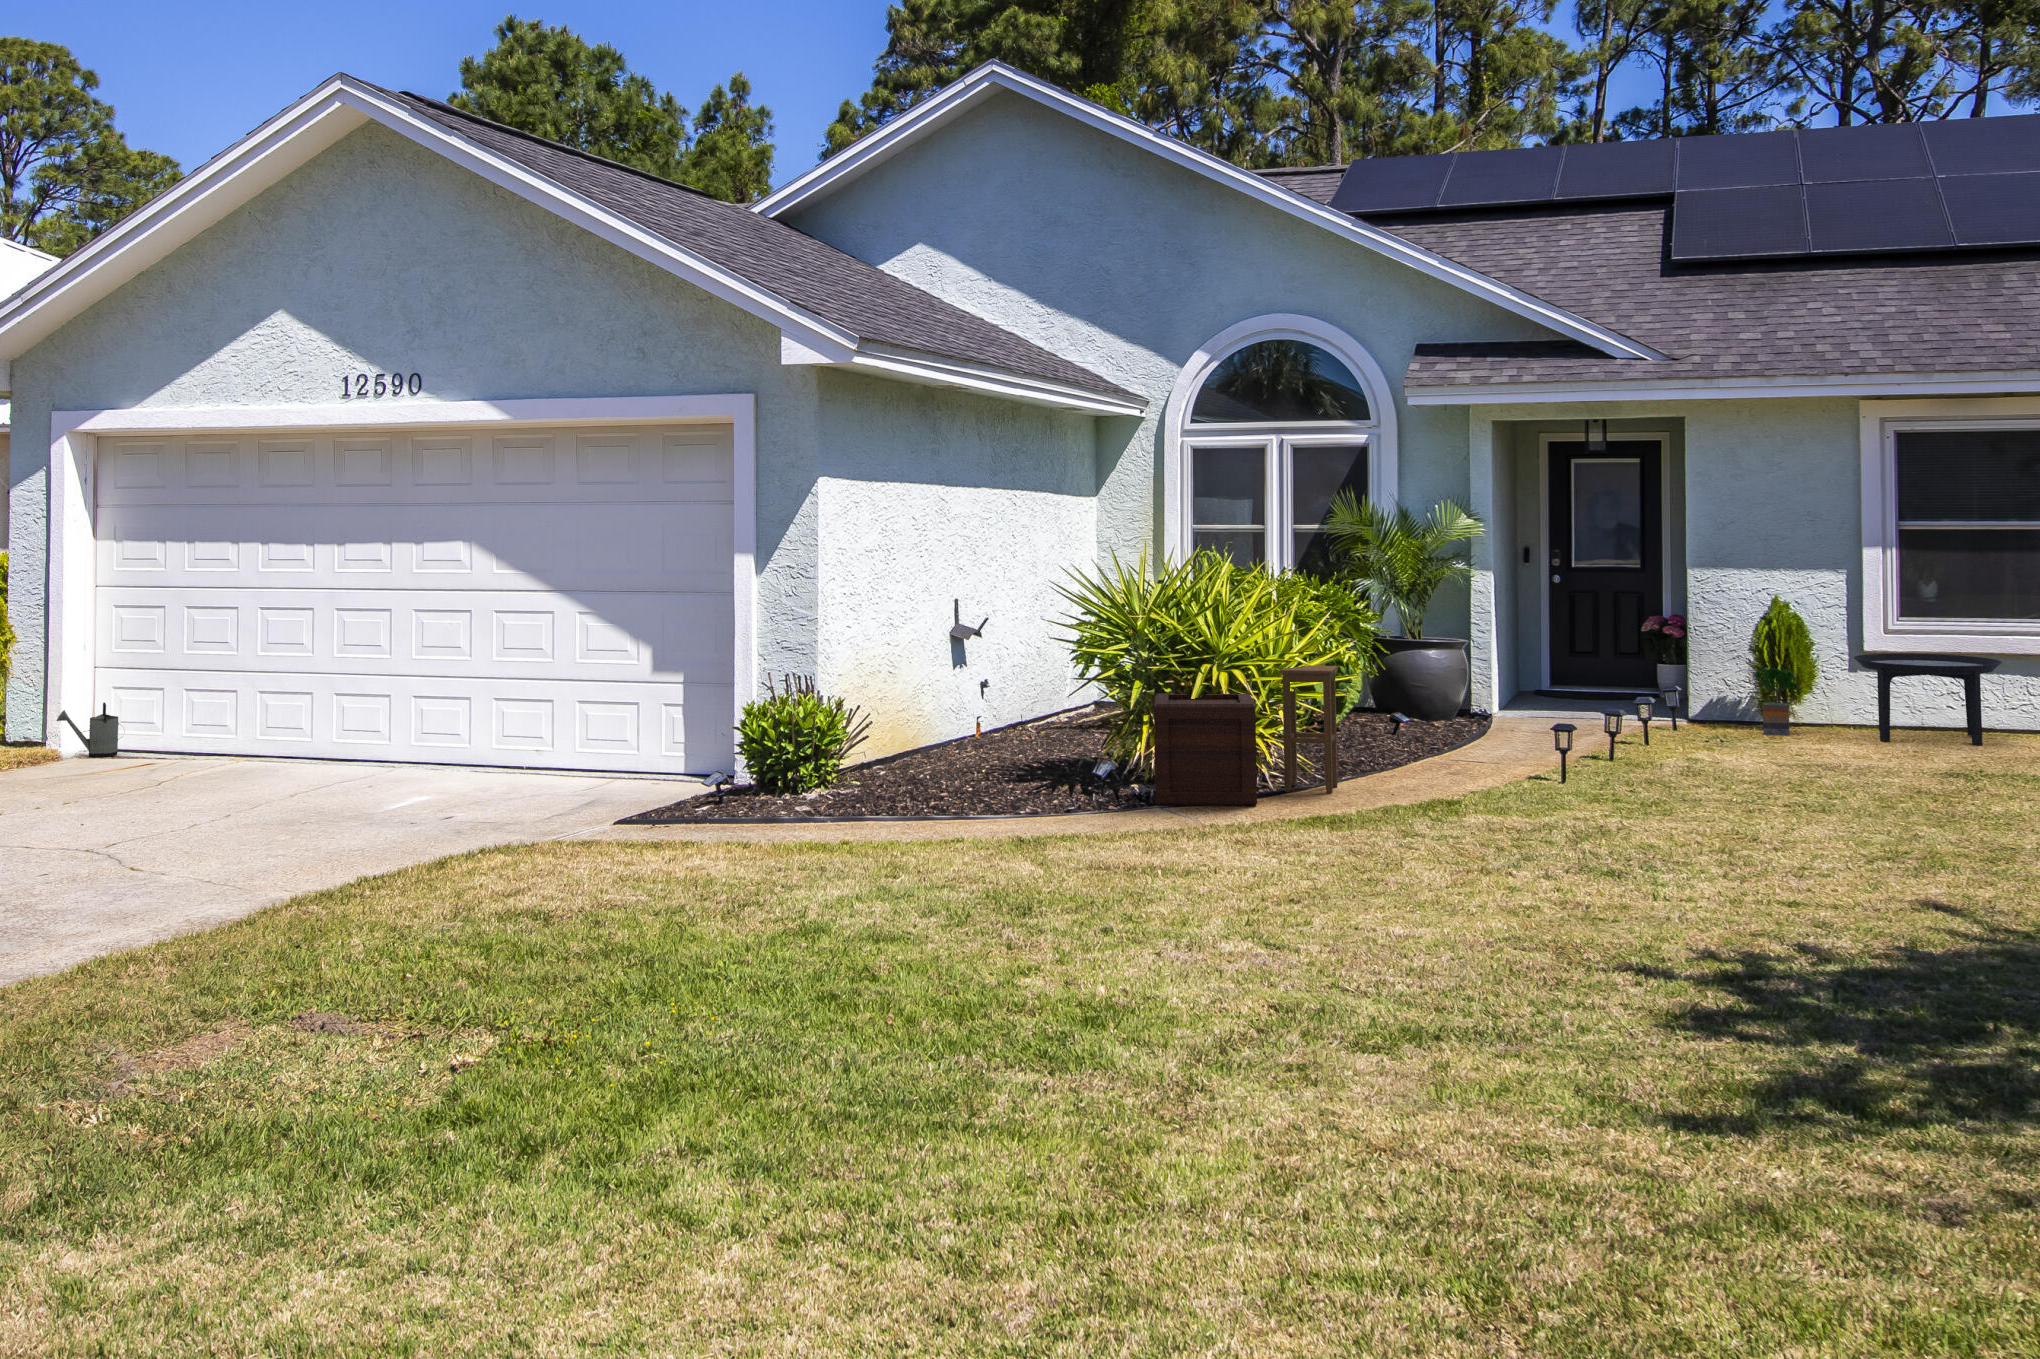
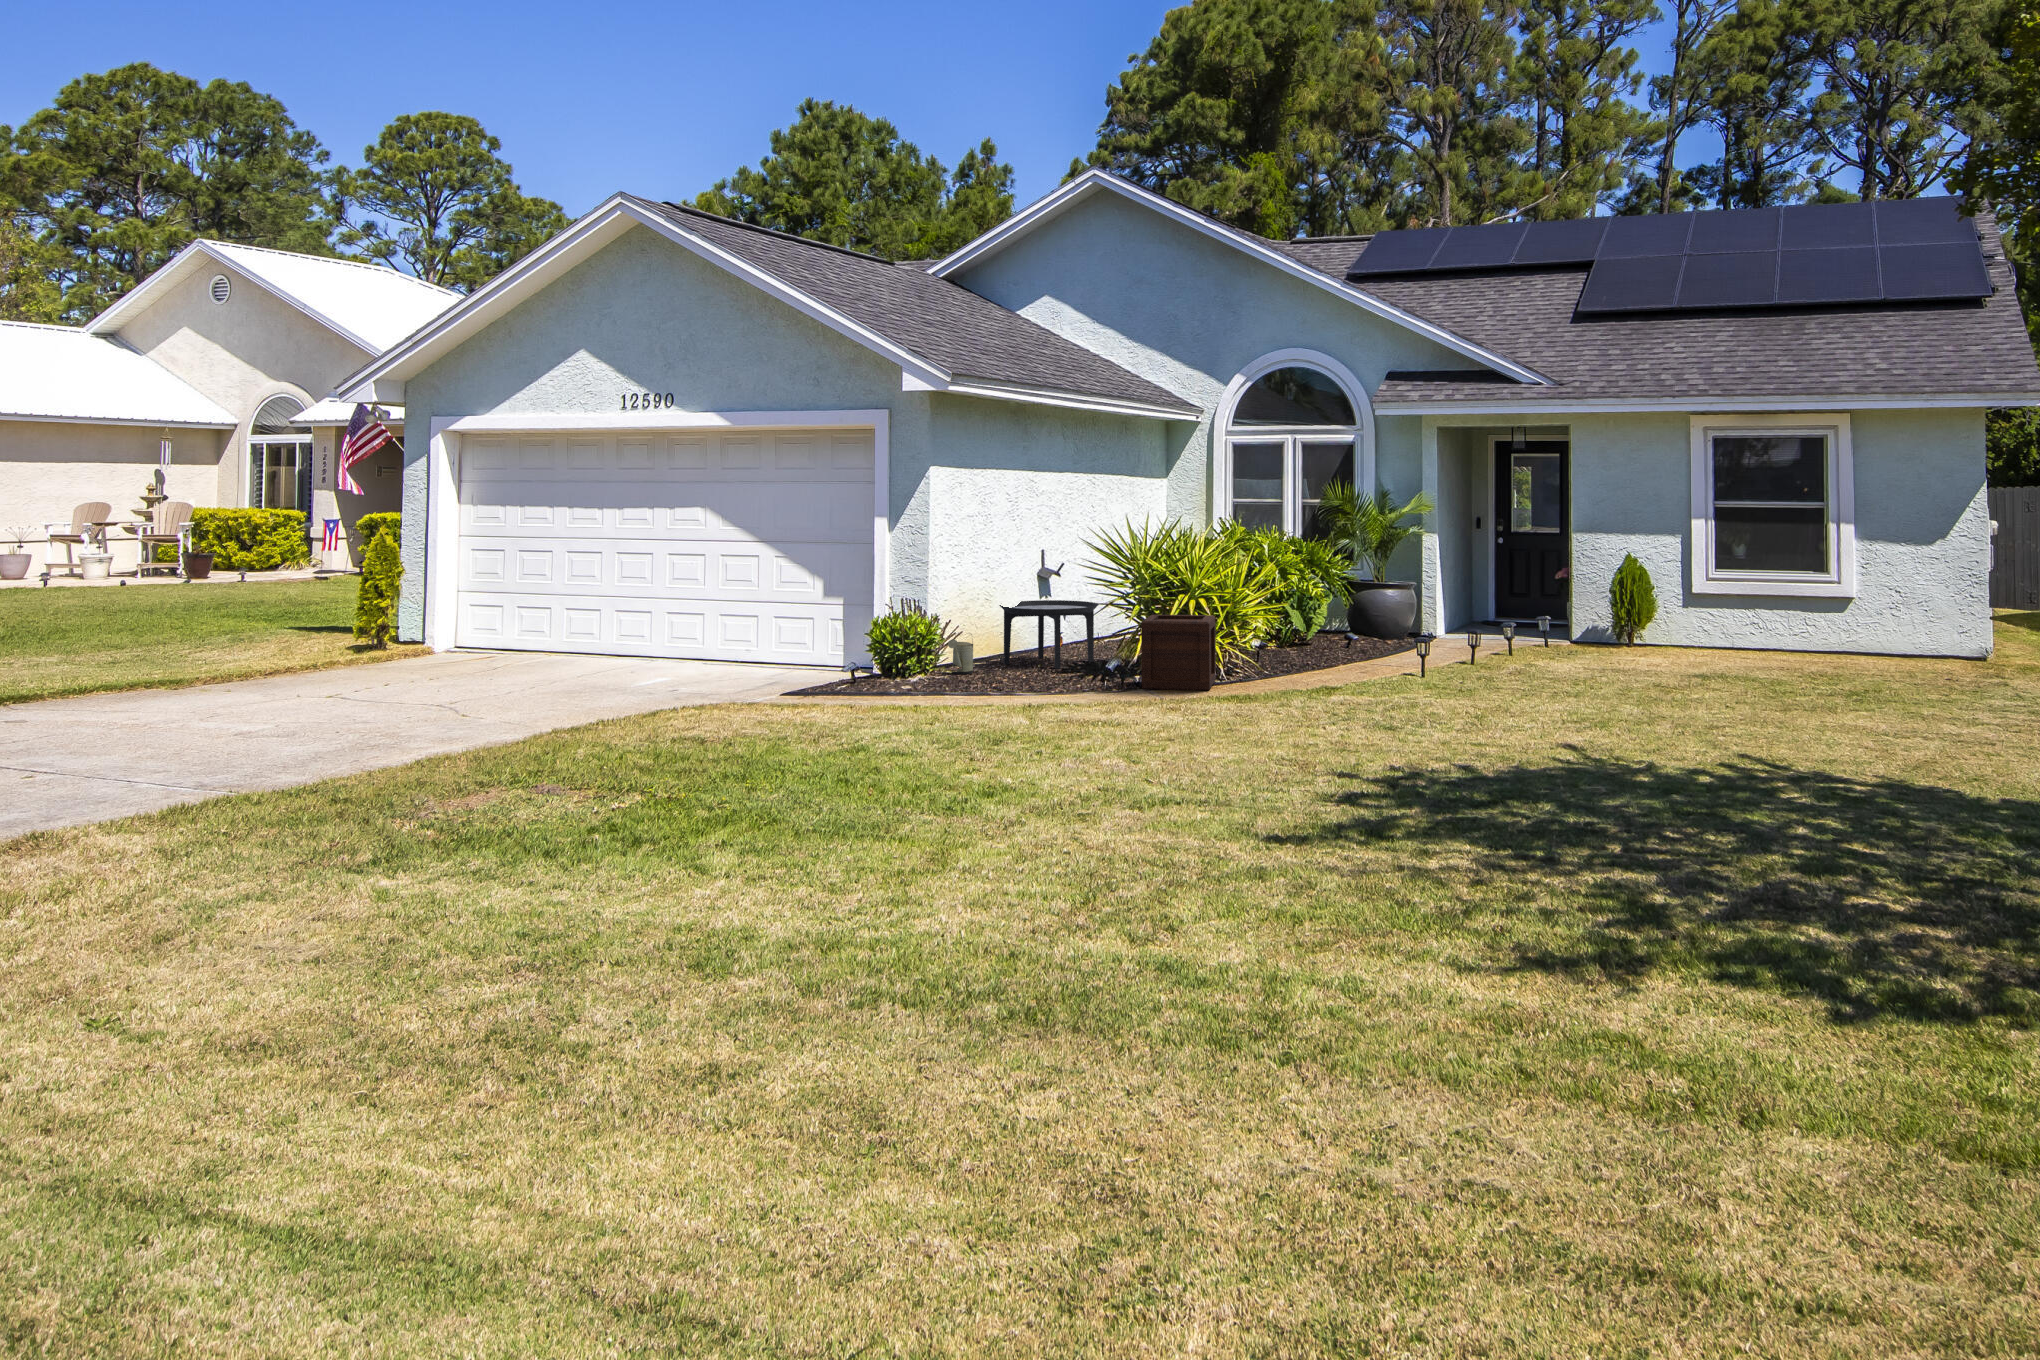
round table: present [1854,653,2002,746] -> present [999,600,1099,669]
stool: present [1280,665,1338,793] -> none [1234,597,1277,684]
potted tree: present [1754,668,1799,735] -> none [1609,605,1642,654]
watering can: present [57,703,119,757] -> present [948,639,973,674]

